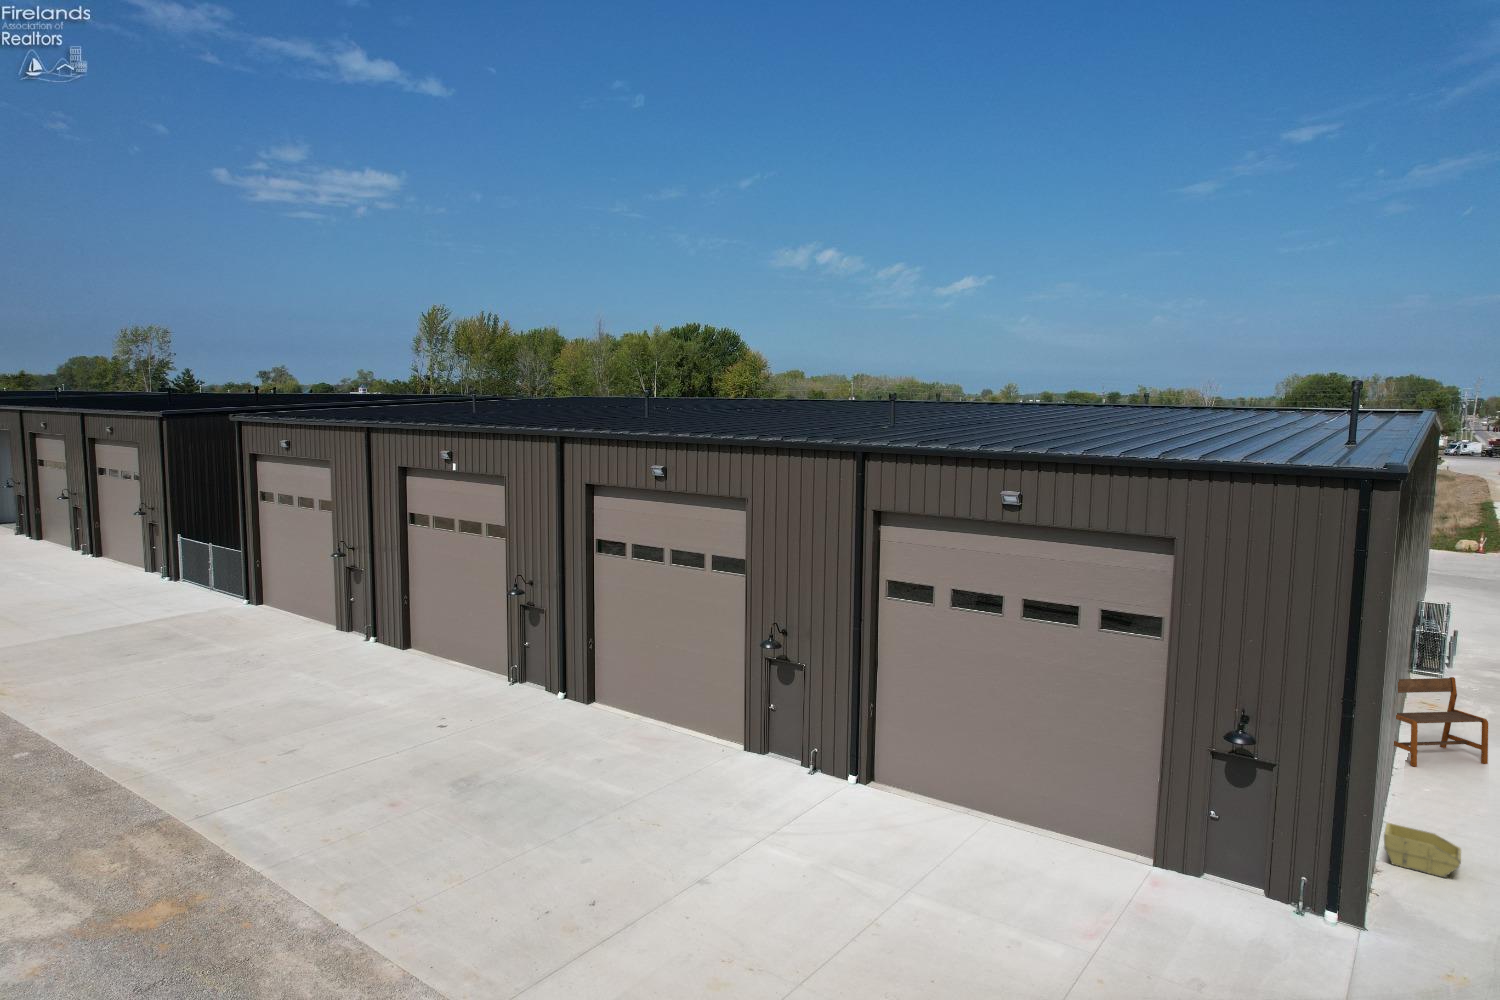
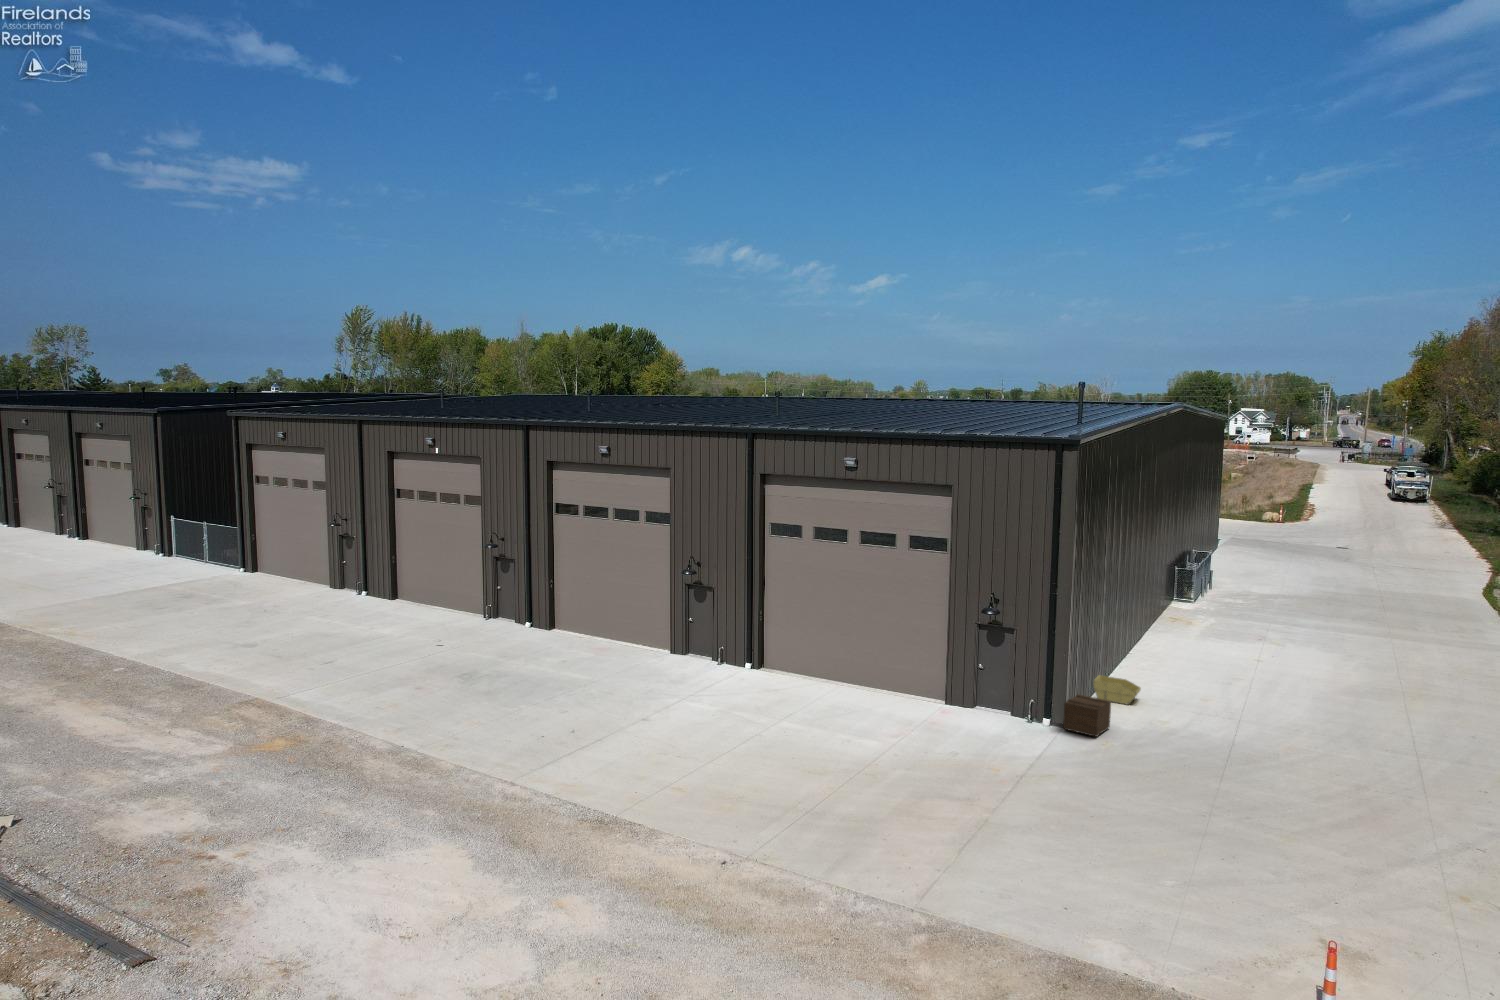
bench: present [1394,677,1488,766] -> none [1124,593,1193,653]
wooden crate: none [1366,873,1446,957] -> present [1063,694,1111,737]

